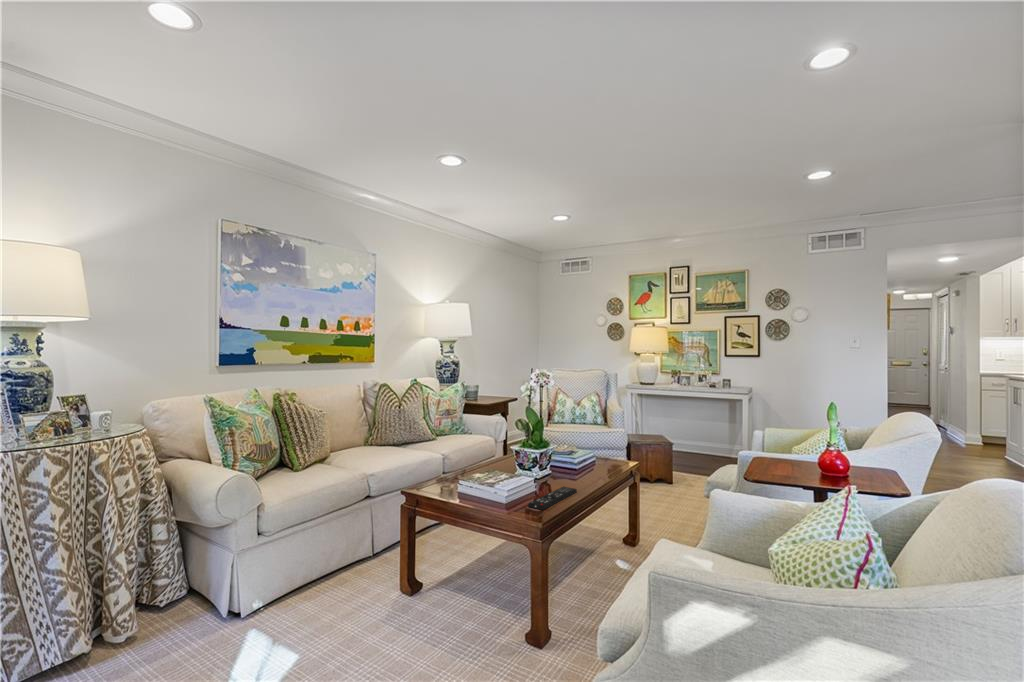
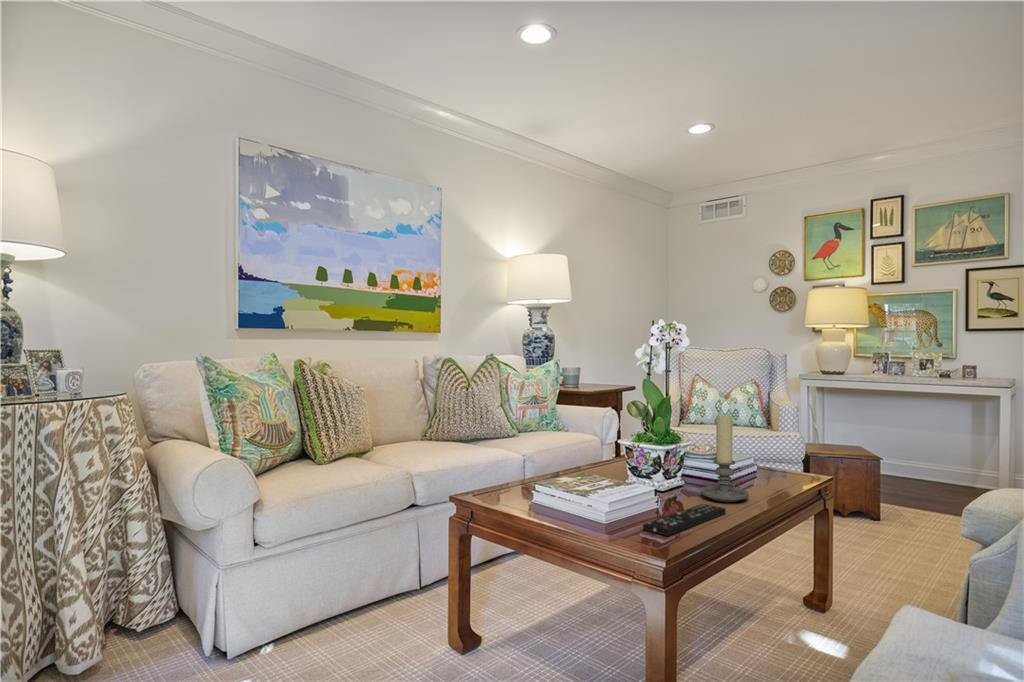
candle holder: none [562,429,590,484] -> present [700,414,749,502]

